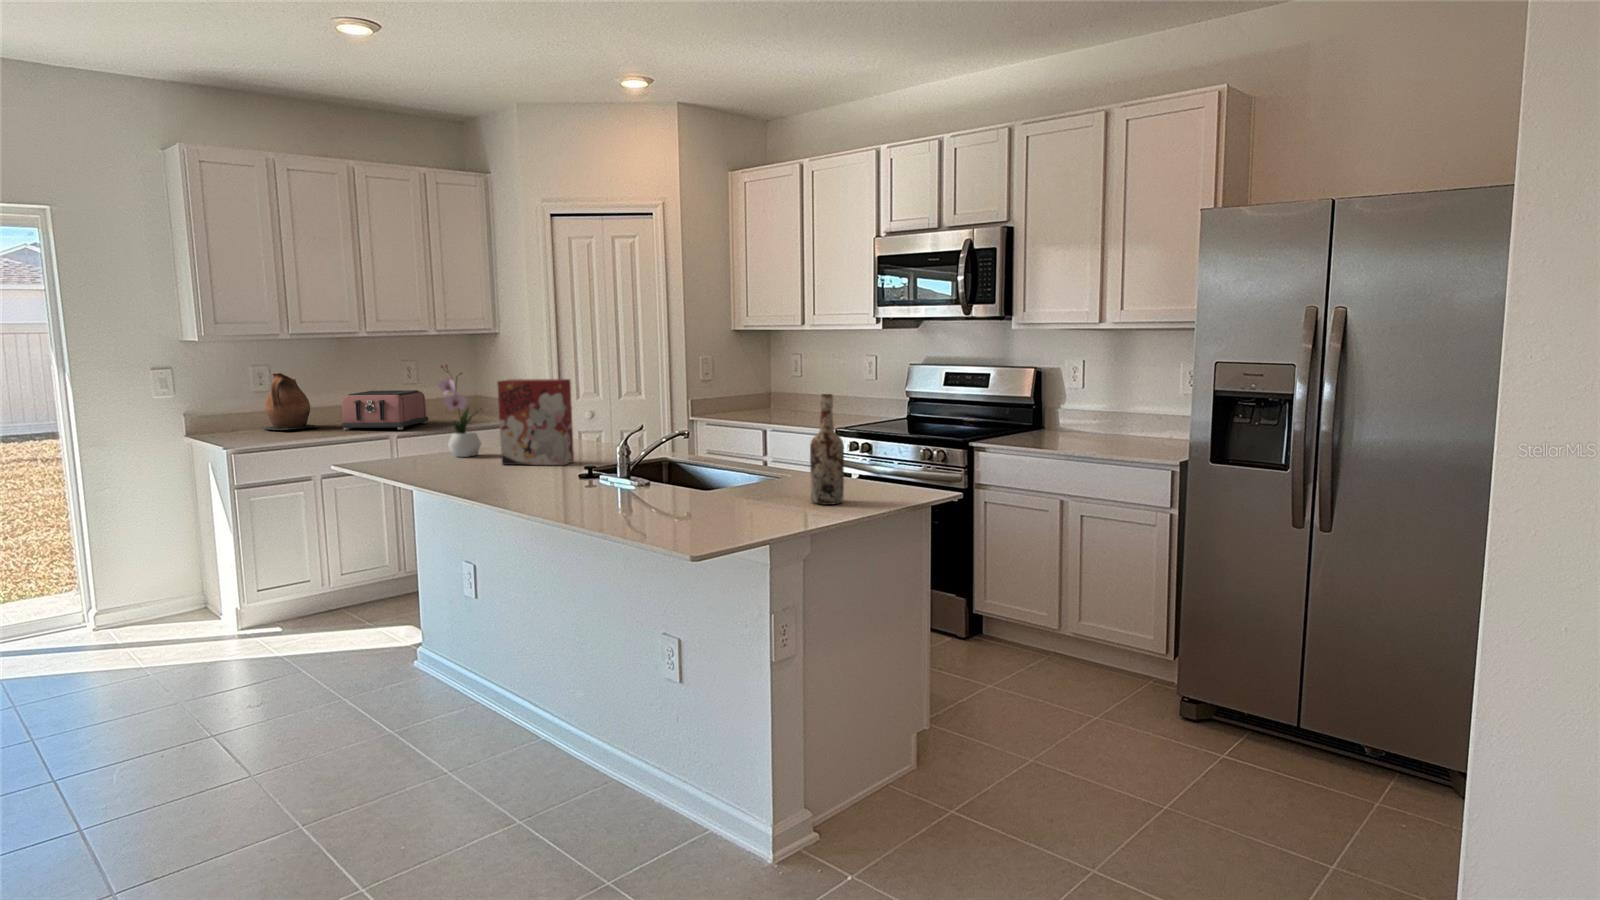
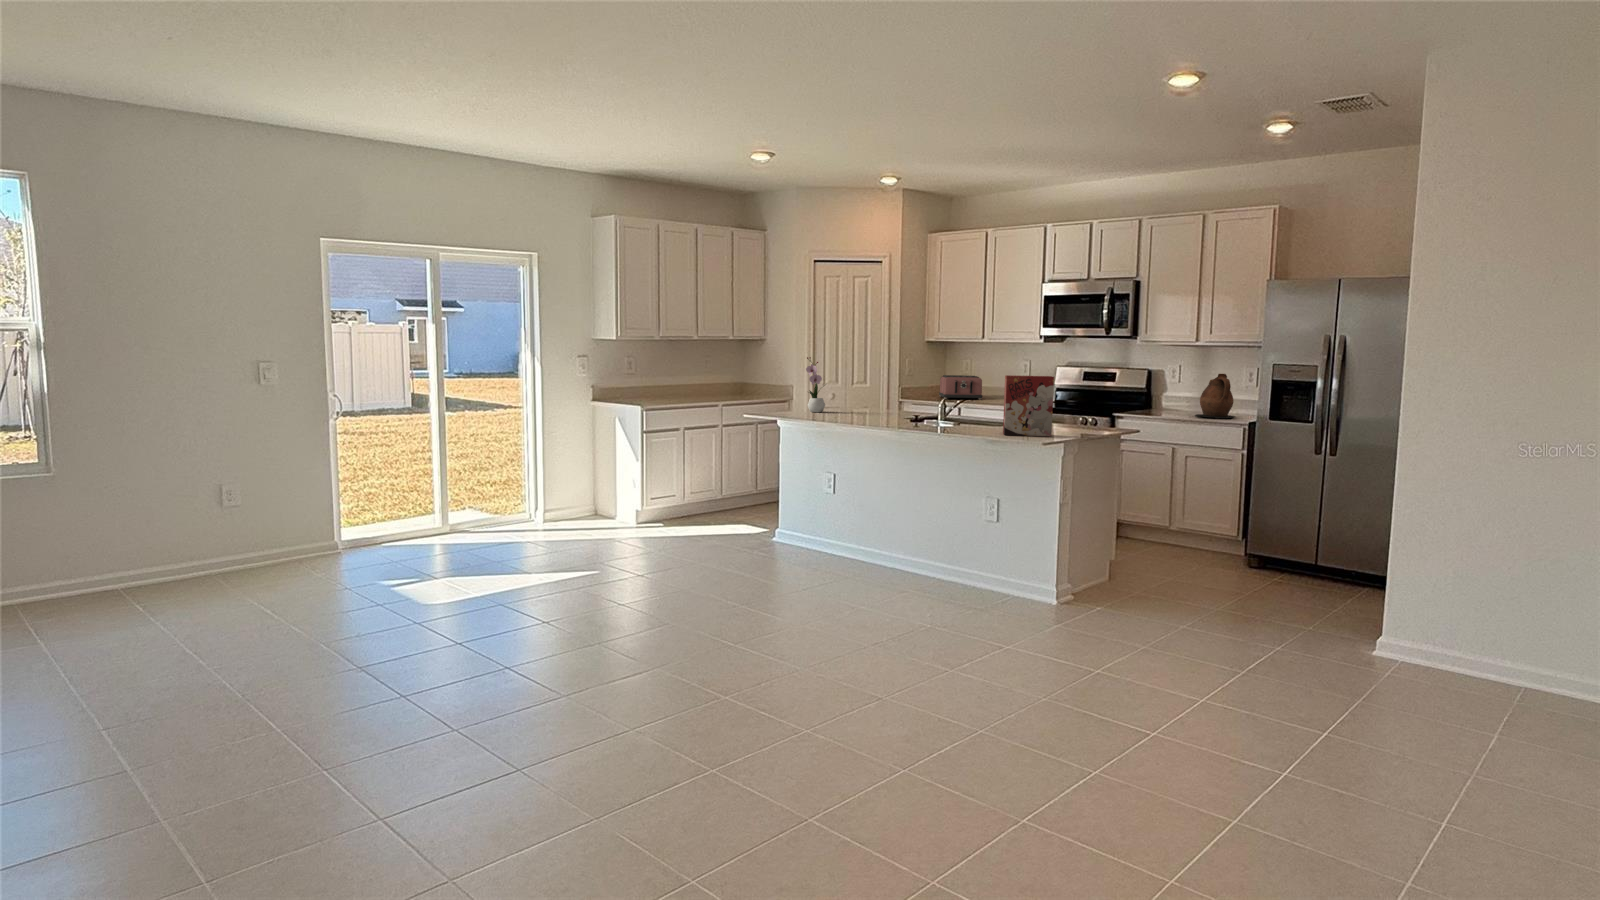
ceramic pitcher: present [264,373,319,430] -> present [1195,374,1235,418]
cereal box: present [497,379,574,465] -> present [1003,375,1054,436]
toaster: present [342,390,428,430] -> present [939,375,982,399]
wine bottle: present [810,394,844,505] -> none [1062,374,1082,432]

